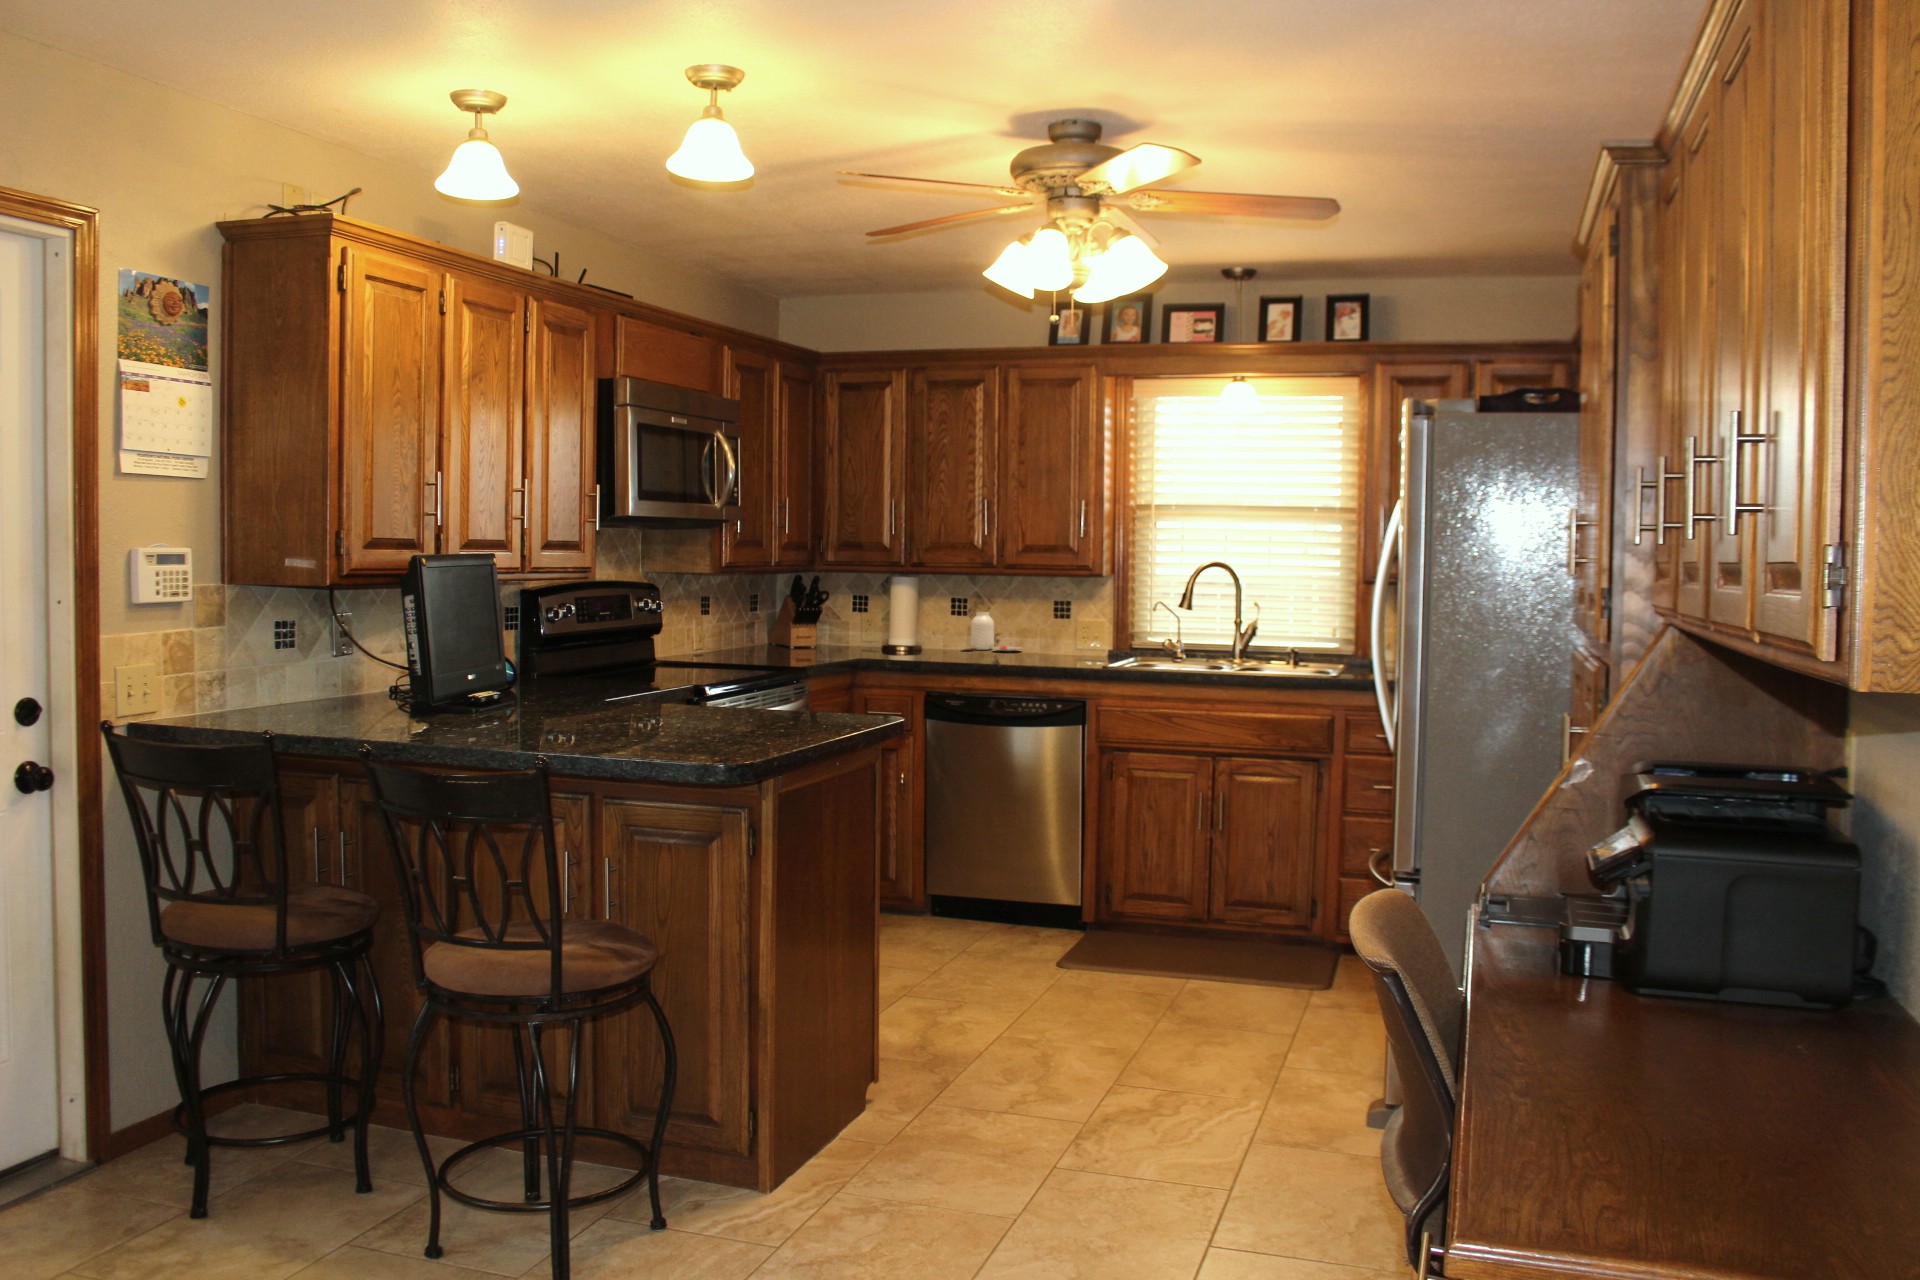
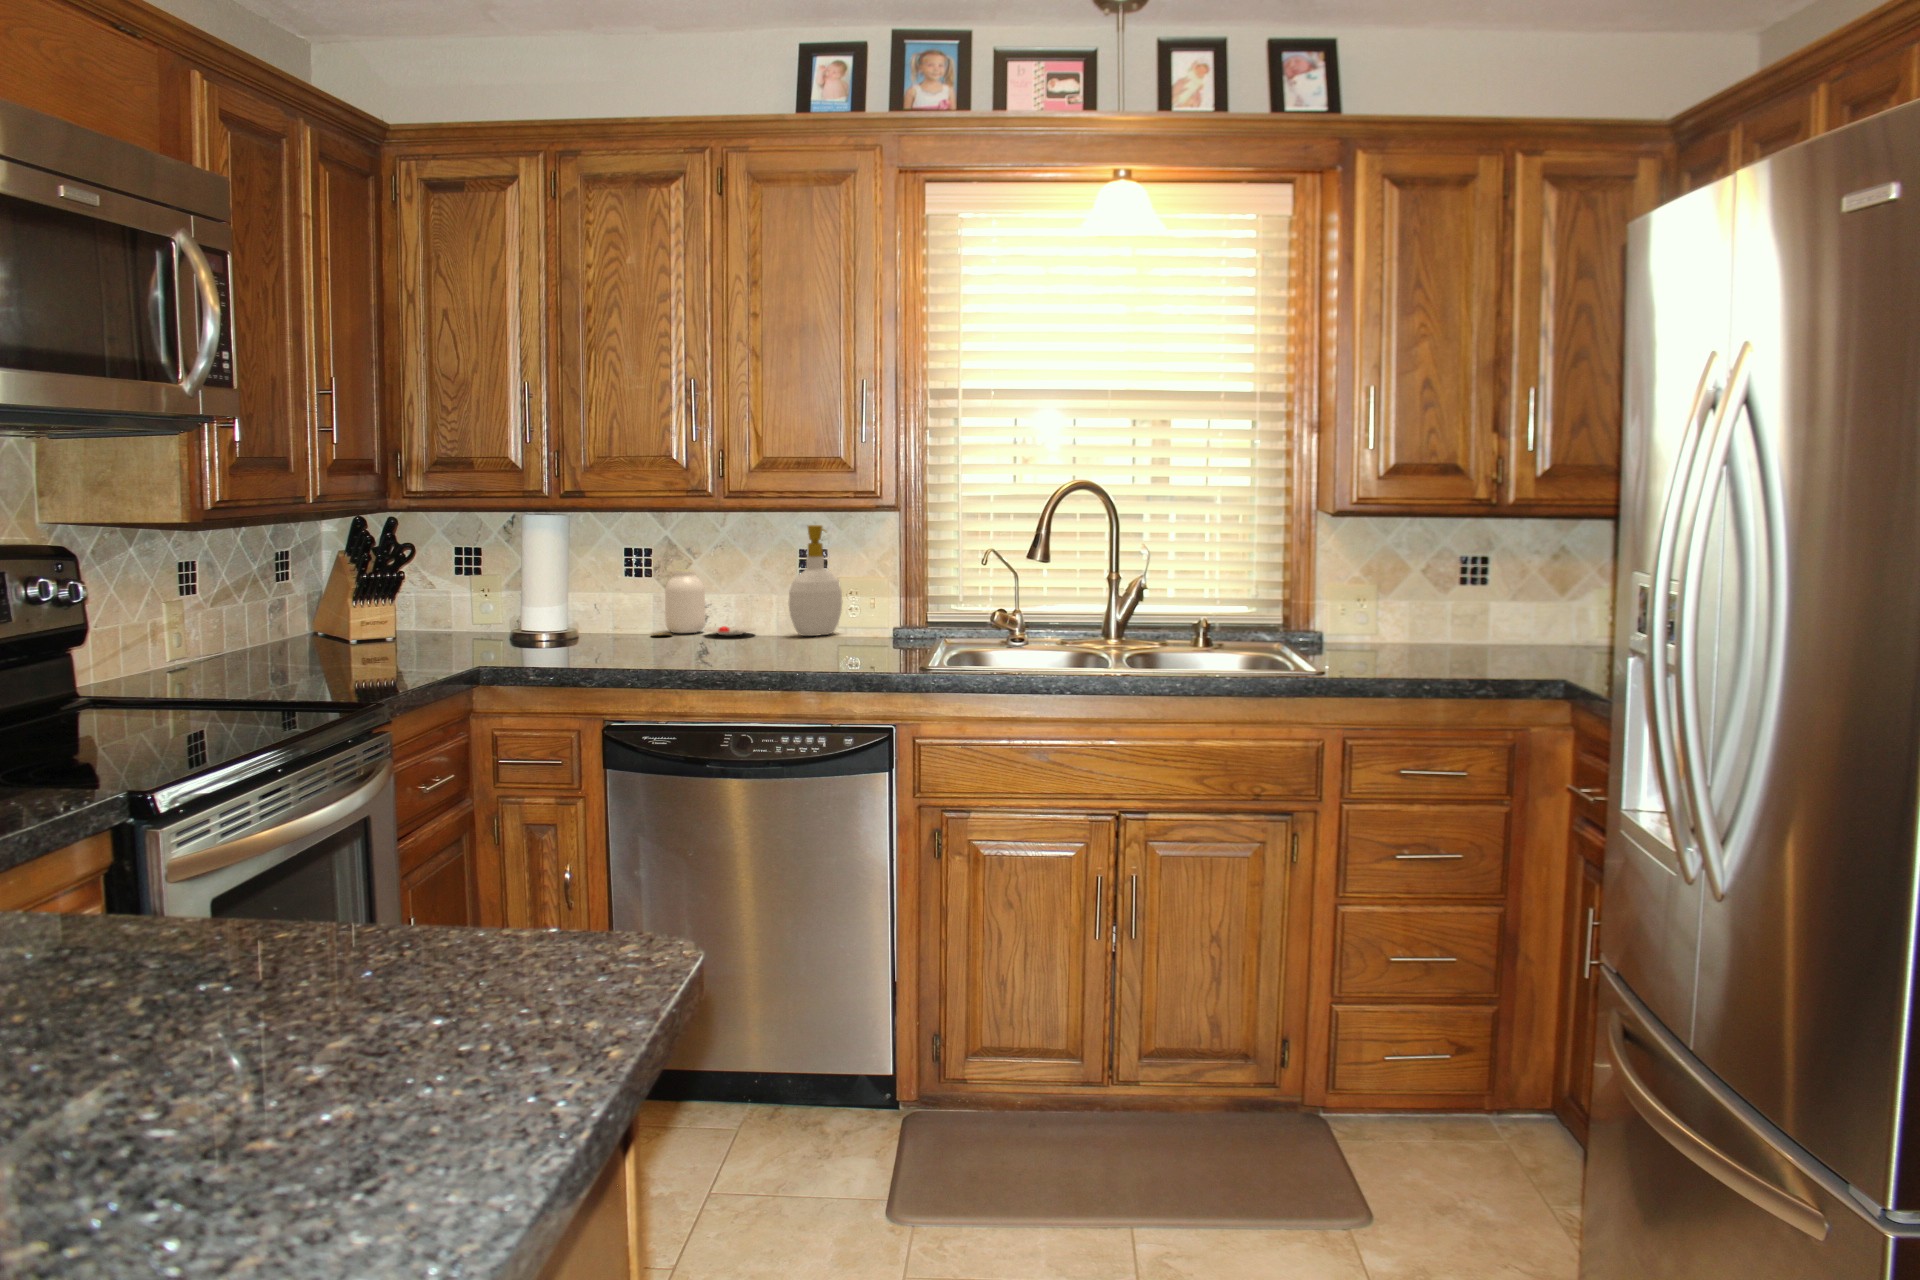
soap bottle: none [1041,586,1075,653] -> present [789,525,842,636]

